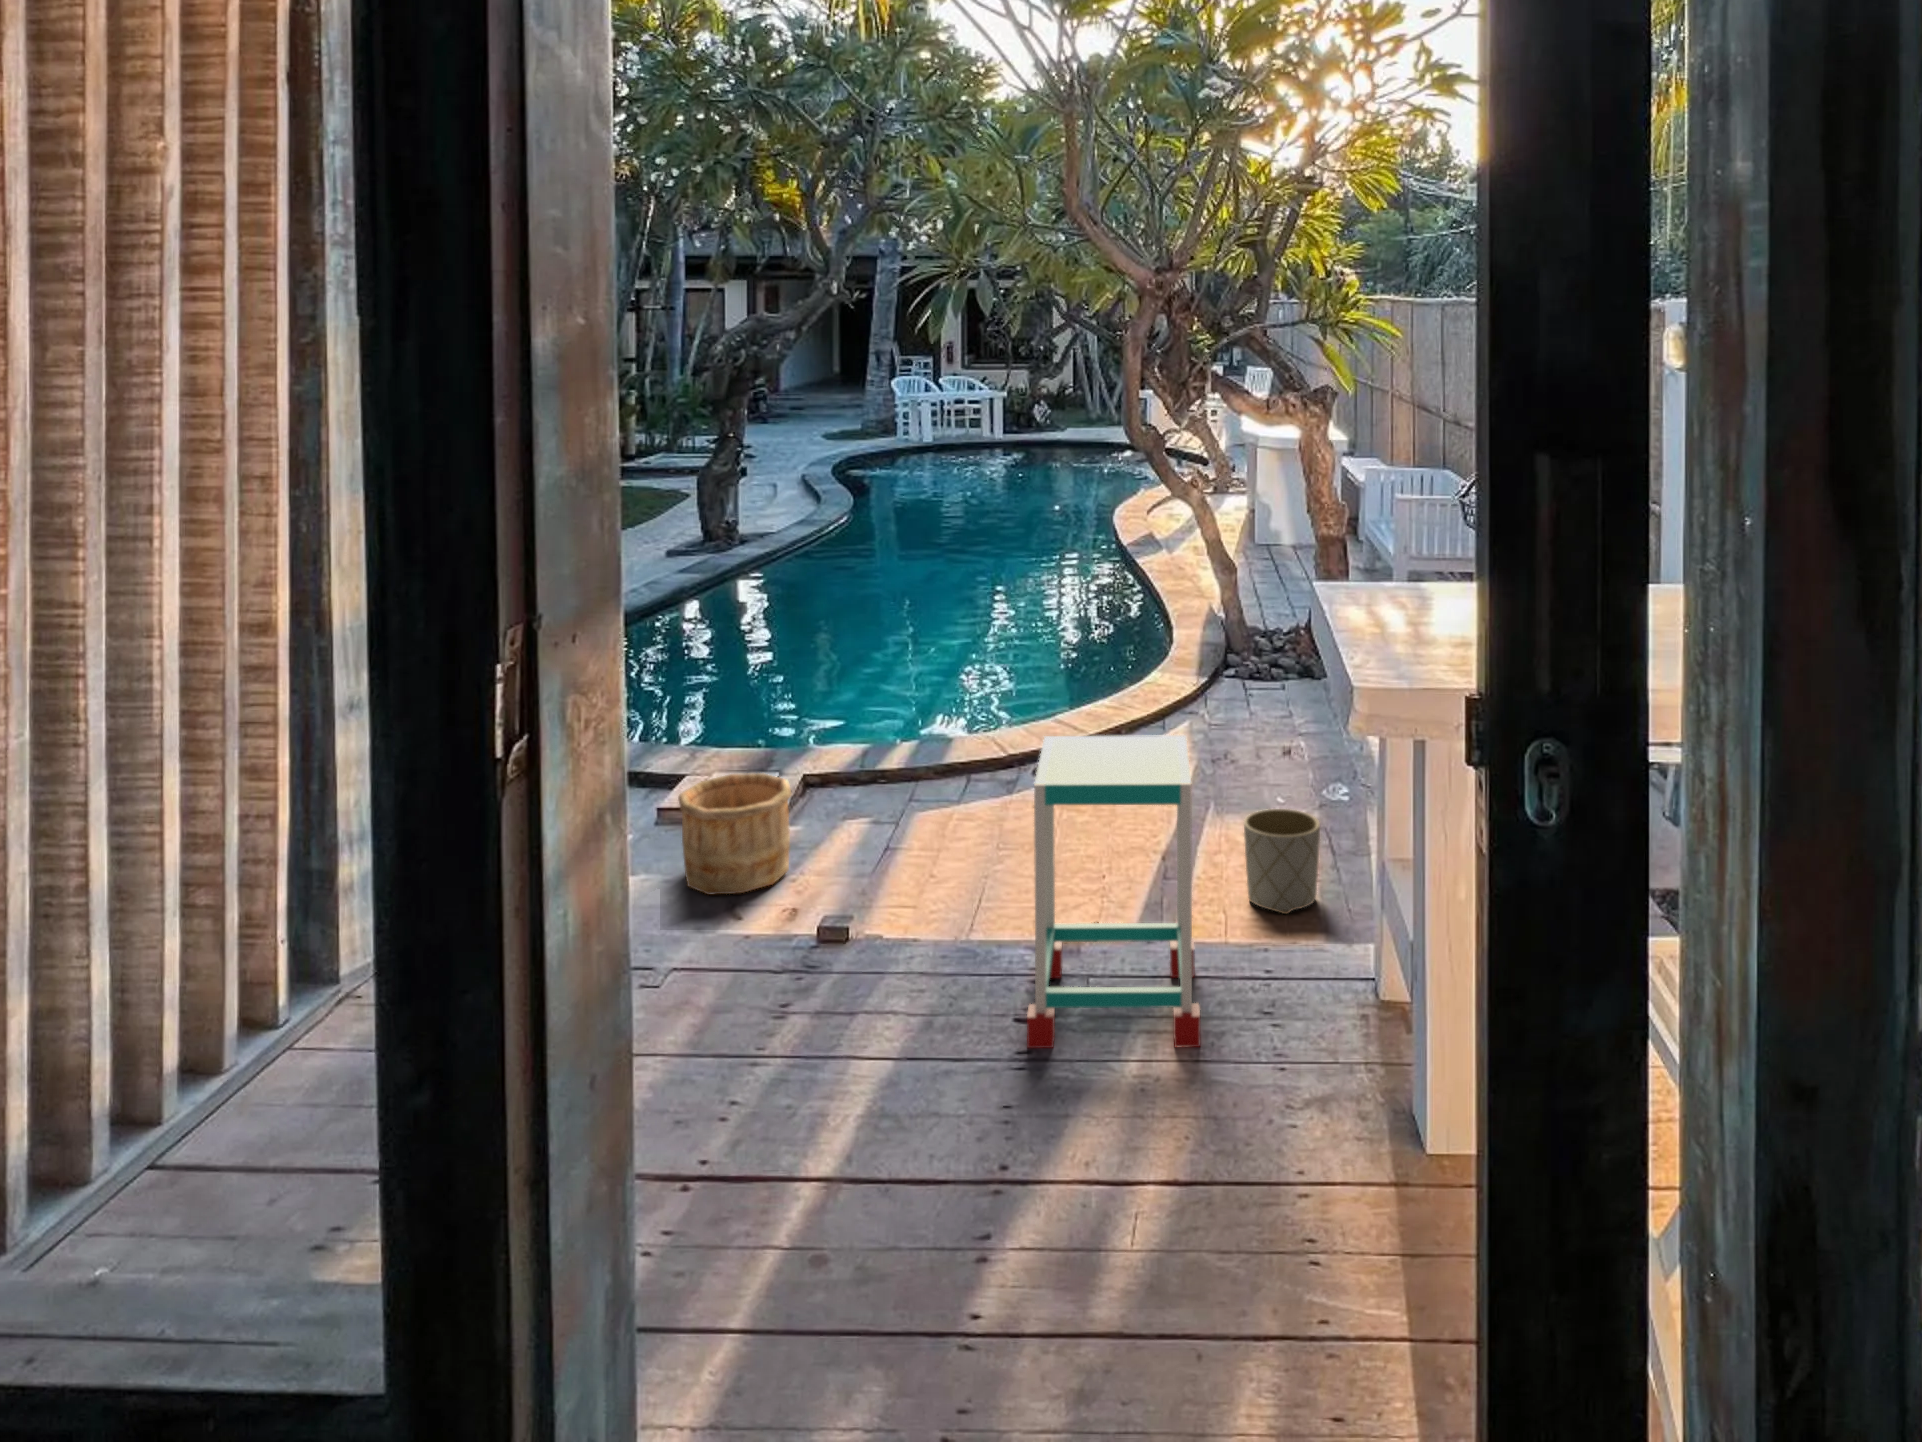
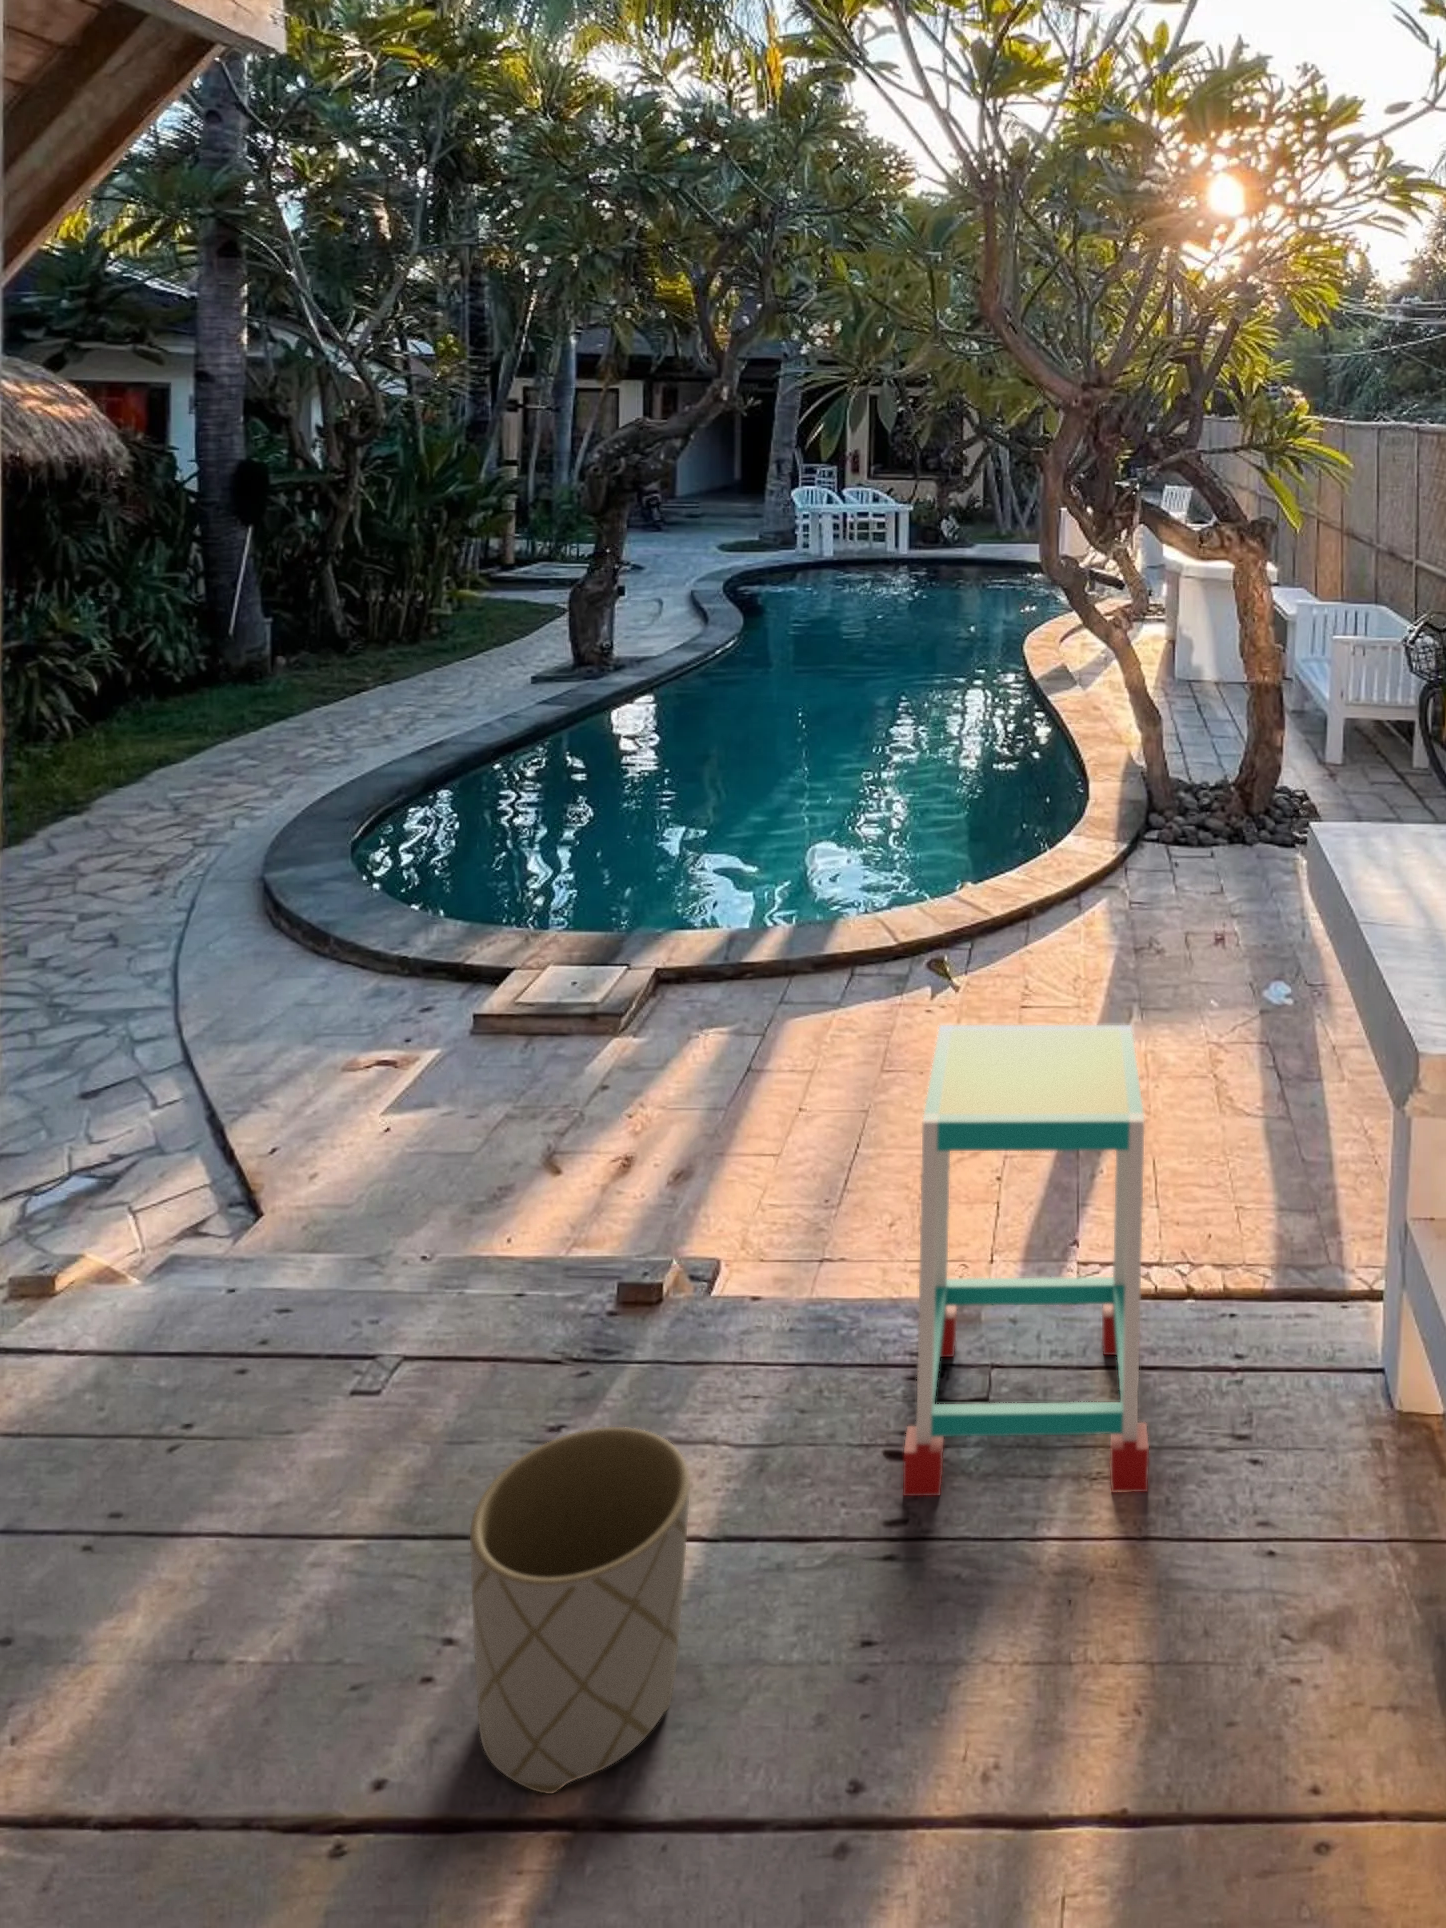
wooden bucket: present [678,773,791,894] -> none [484,990,627,1150]
planter: present [1244,809,1320,914] -> present [470,1427,690,1794]

